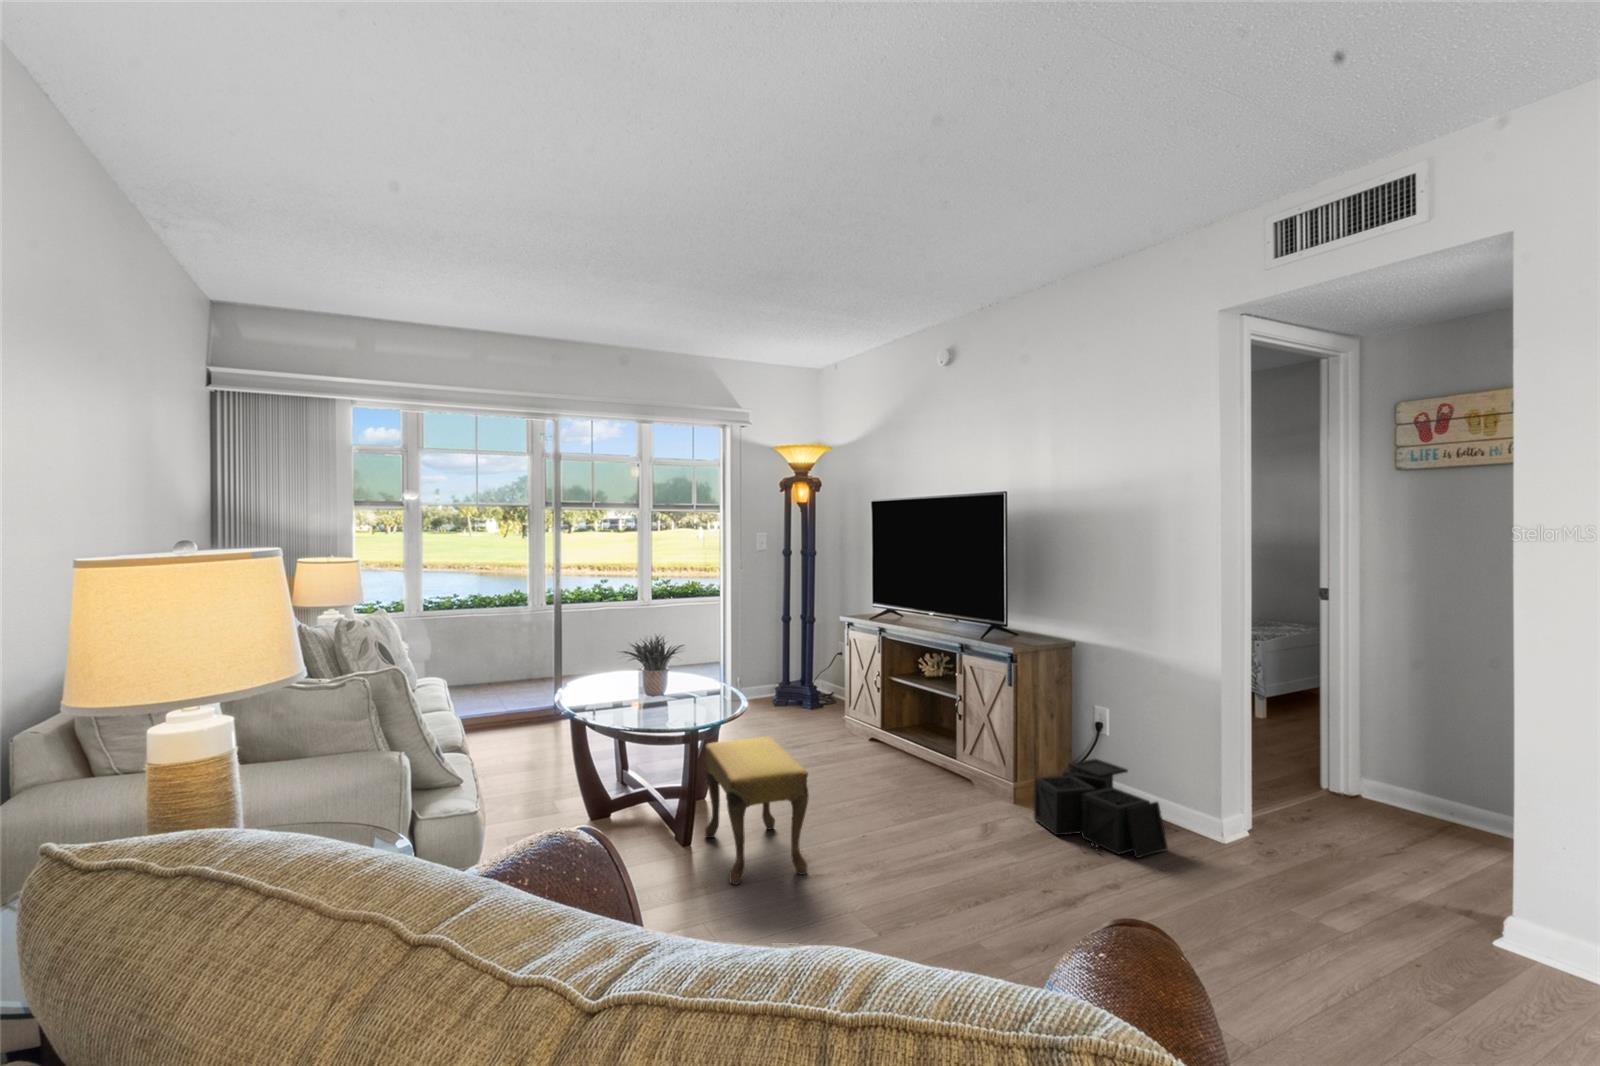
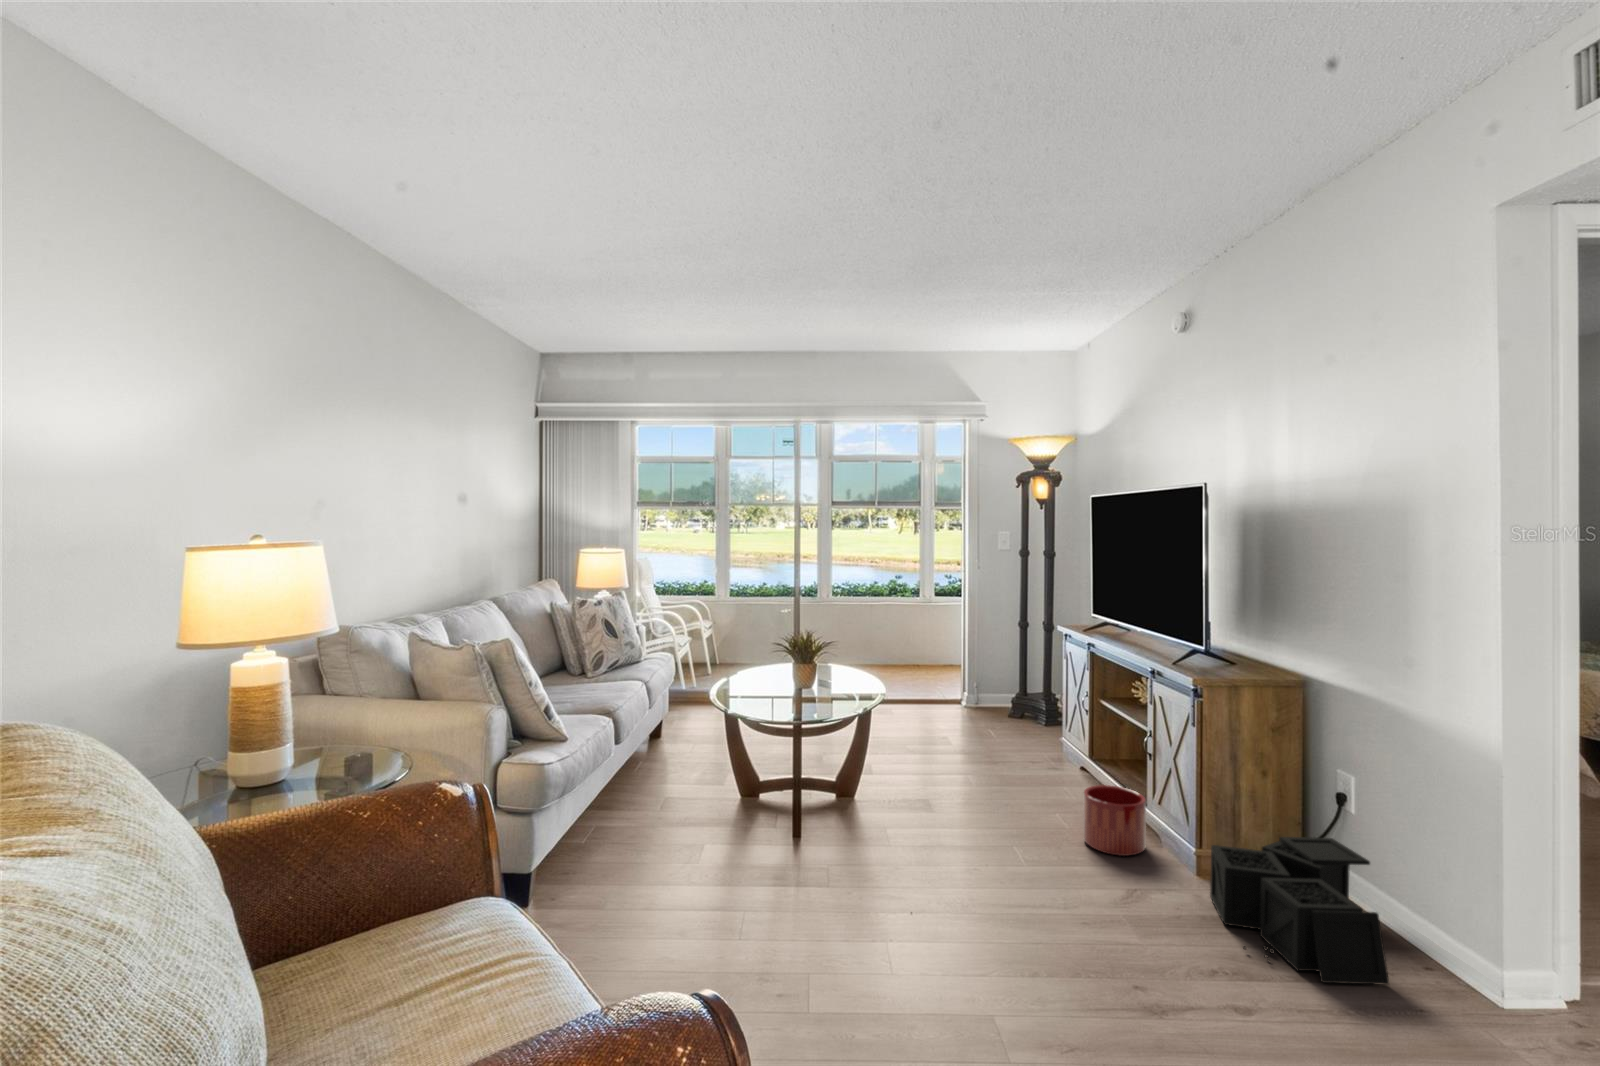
footstool: present [705,737,809,885] -> none [797,741,892,893]
planter: none [918,747,967,803] -> present [1083,785,1146,856]

